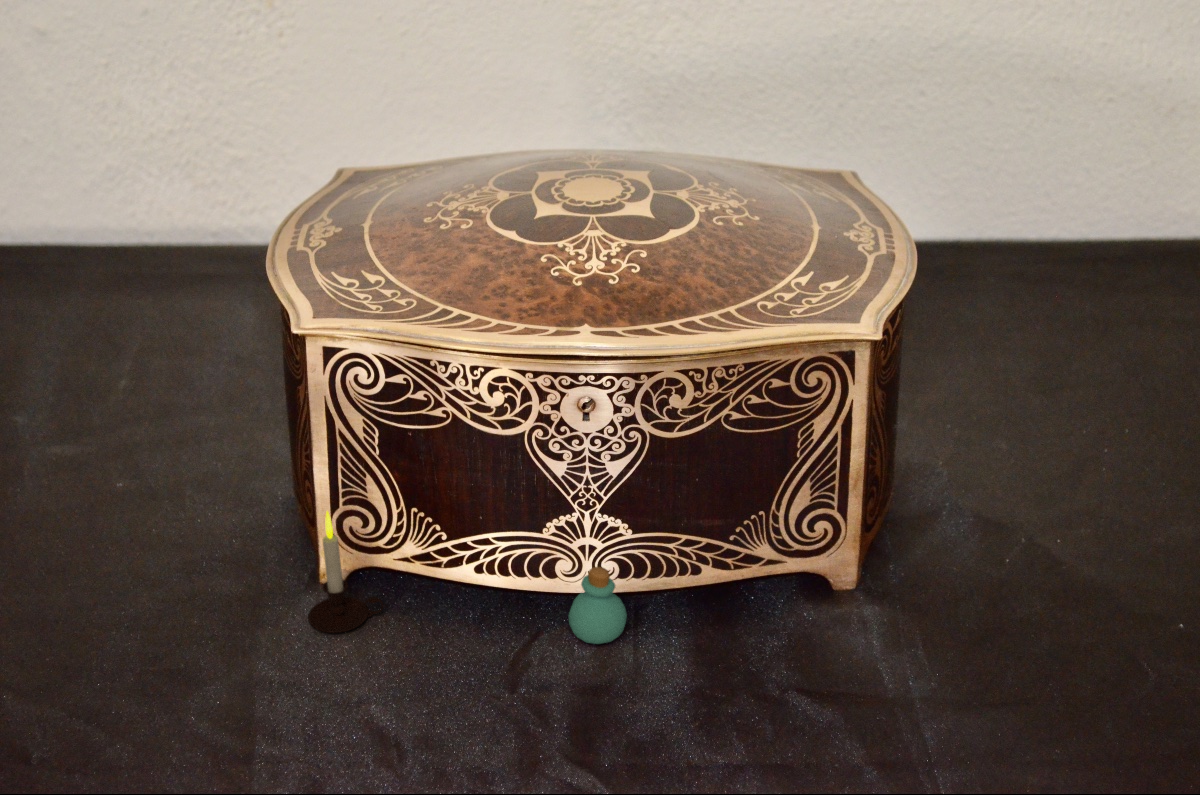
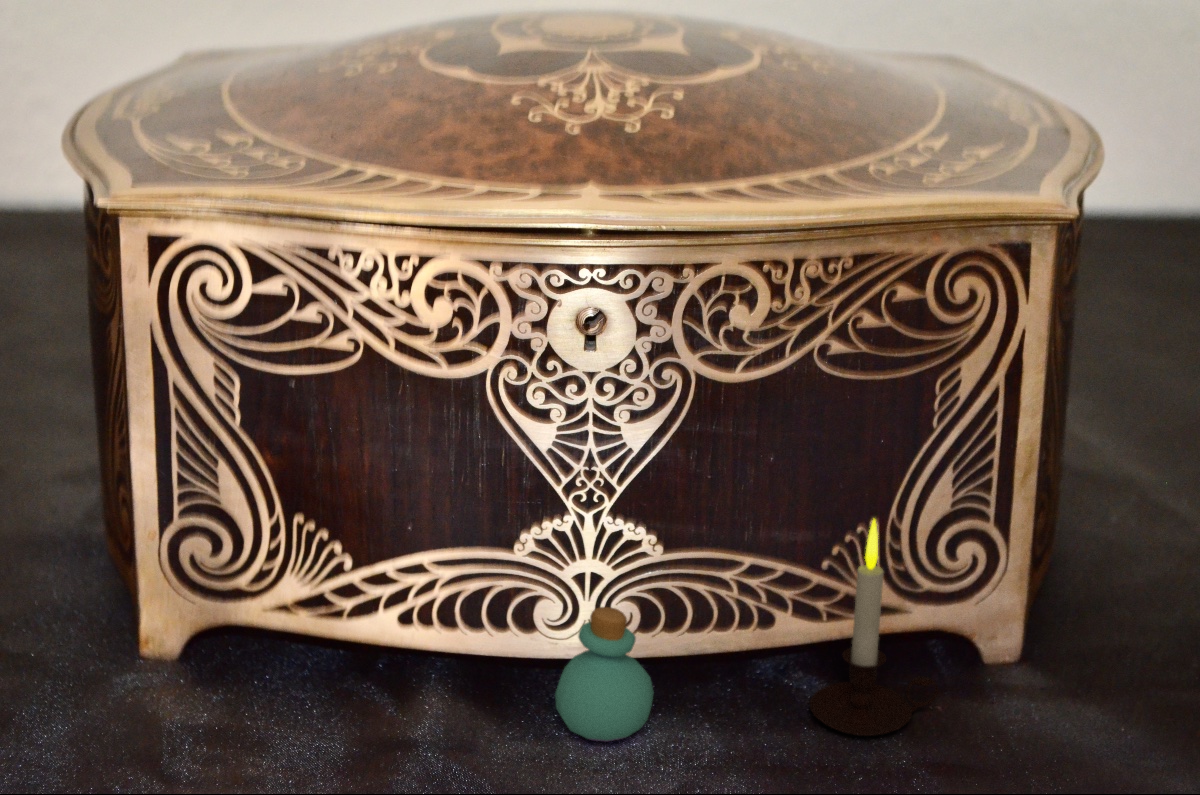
candle: present [308,511,383,633] -> present [810,519,938,736]

